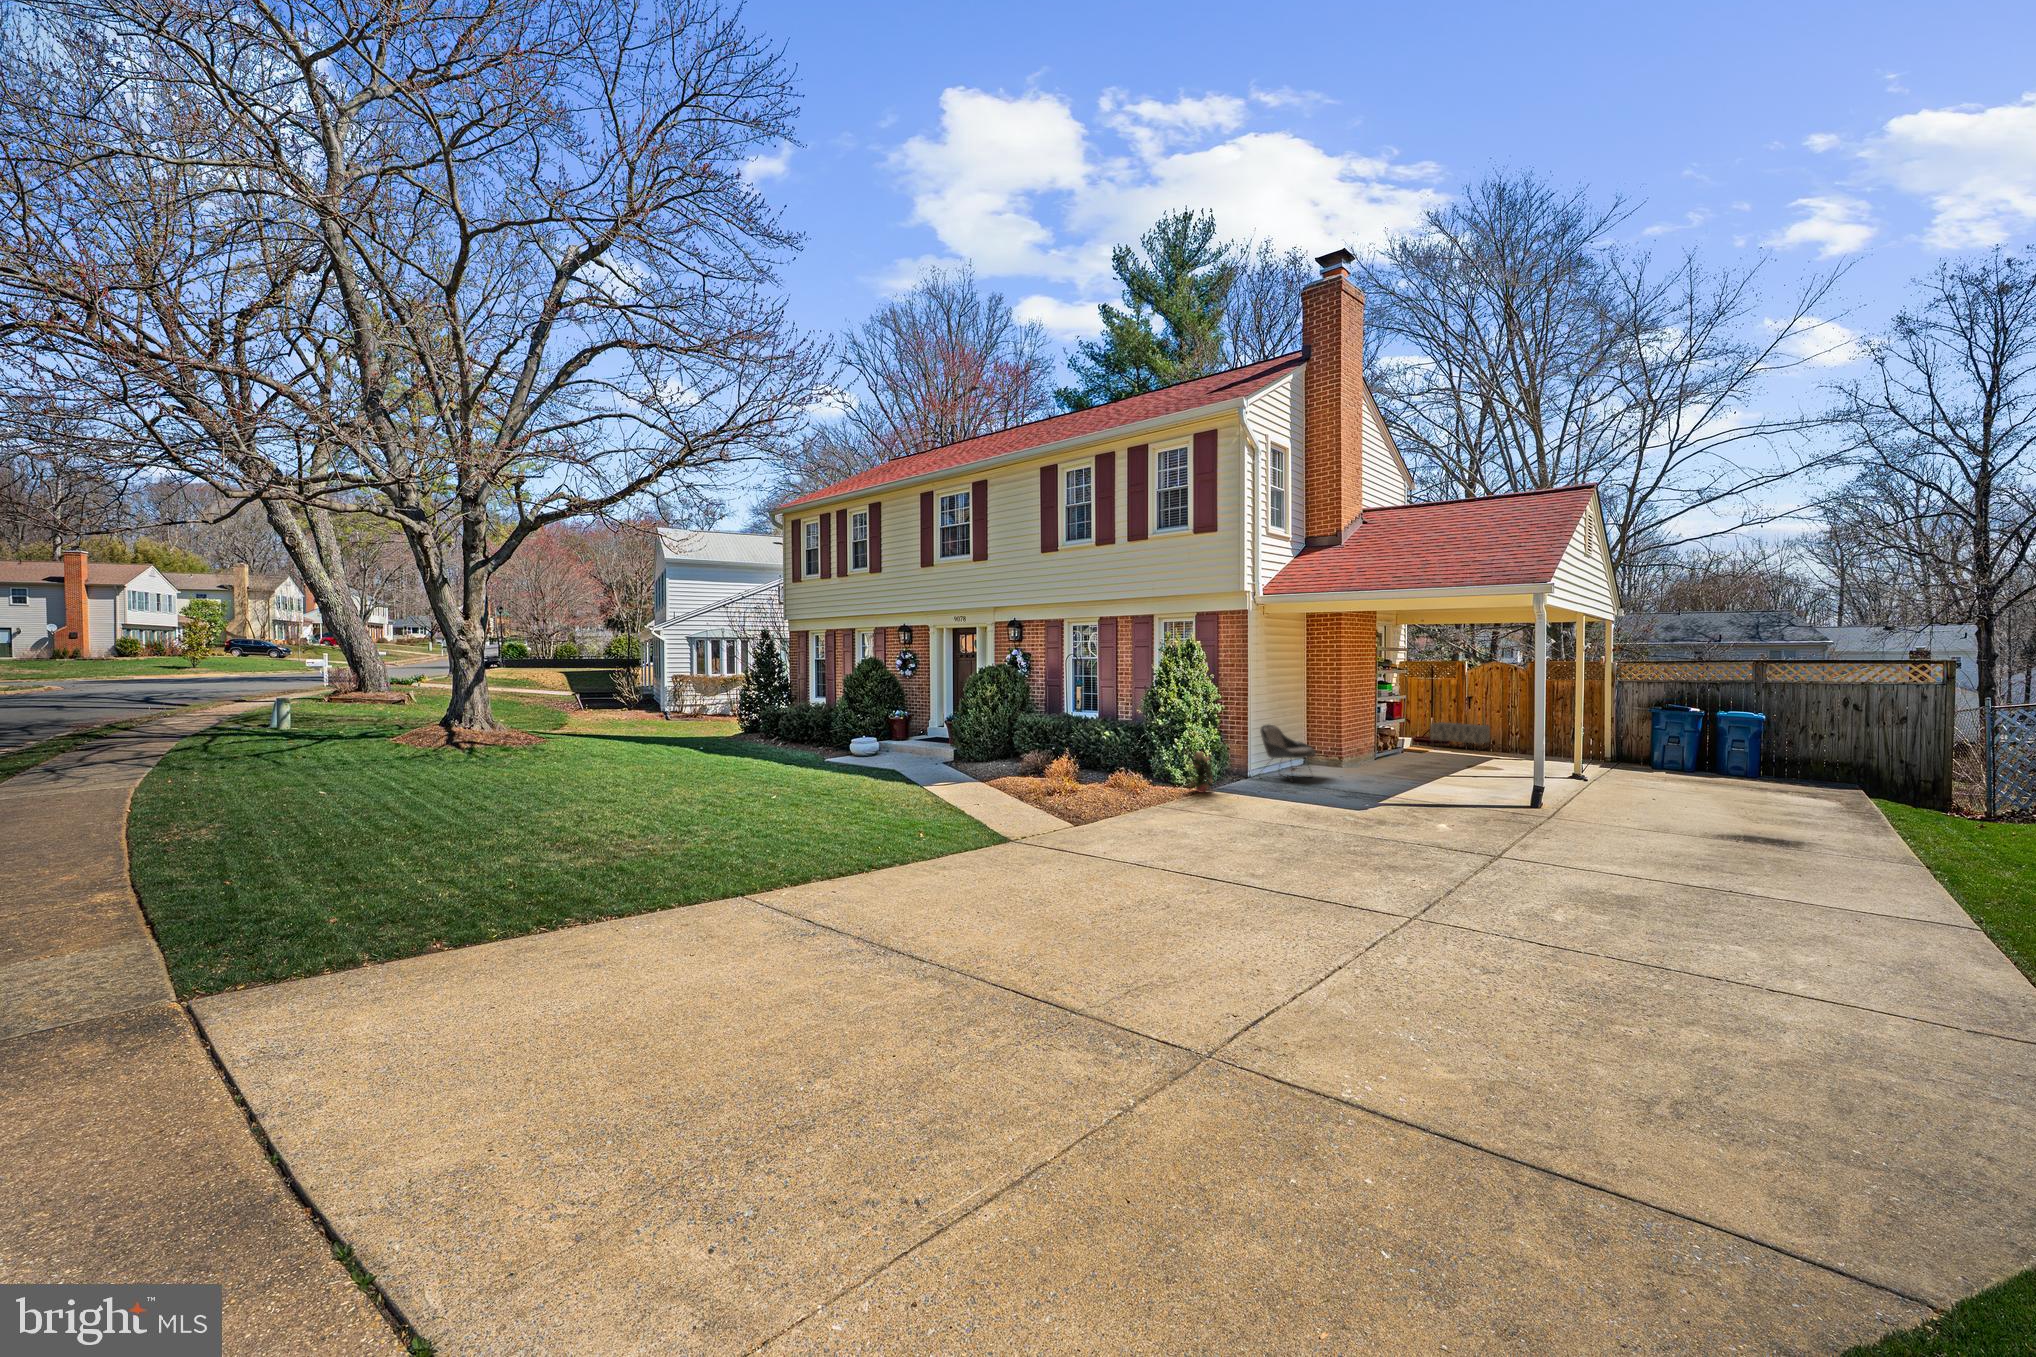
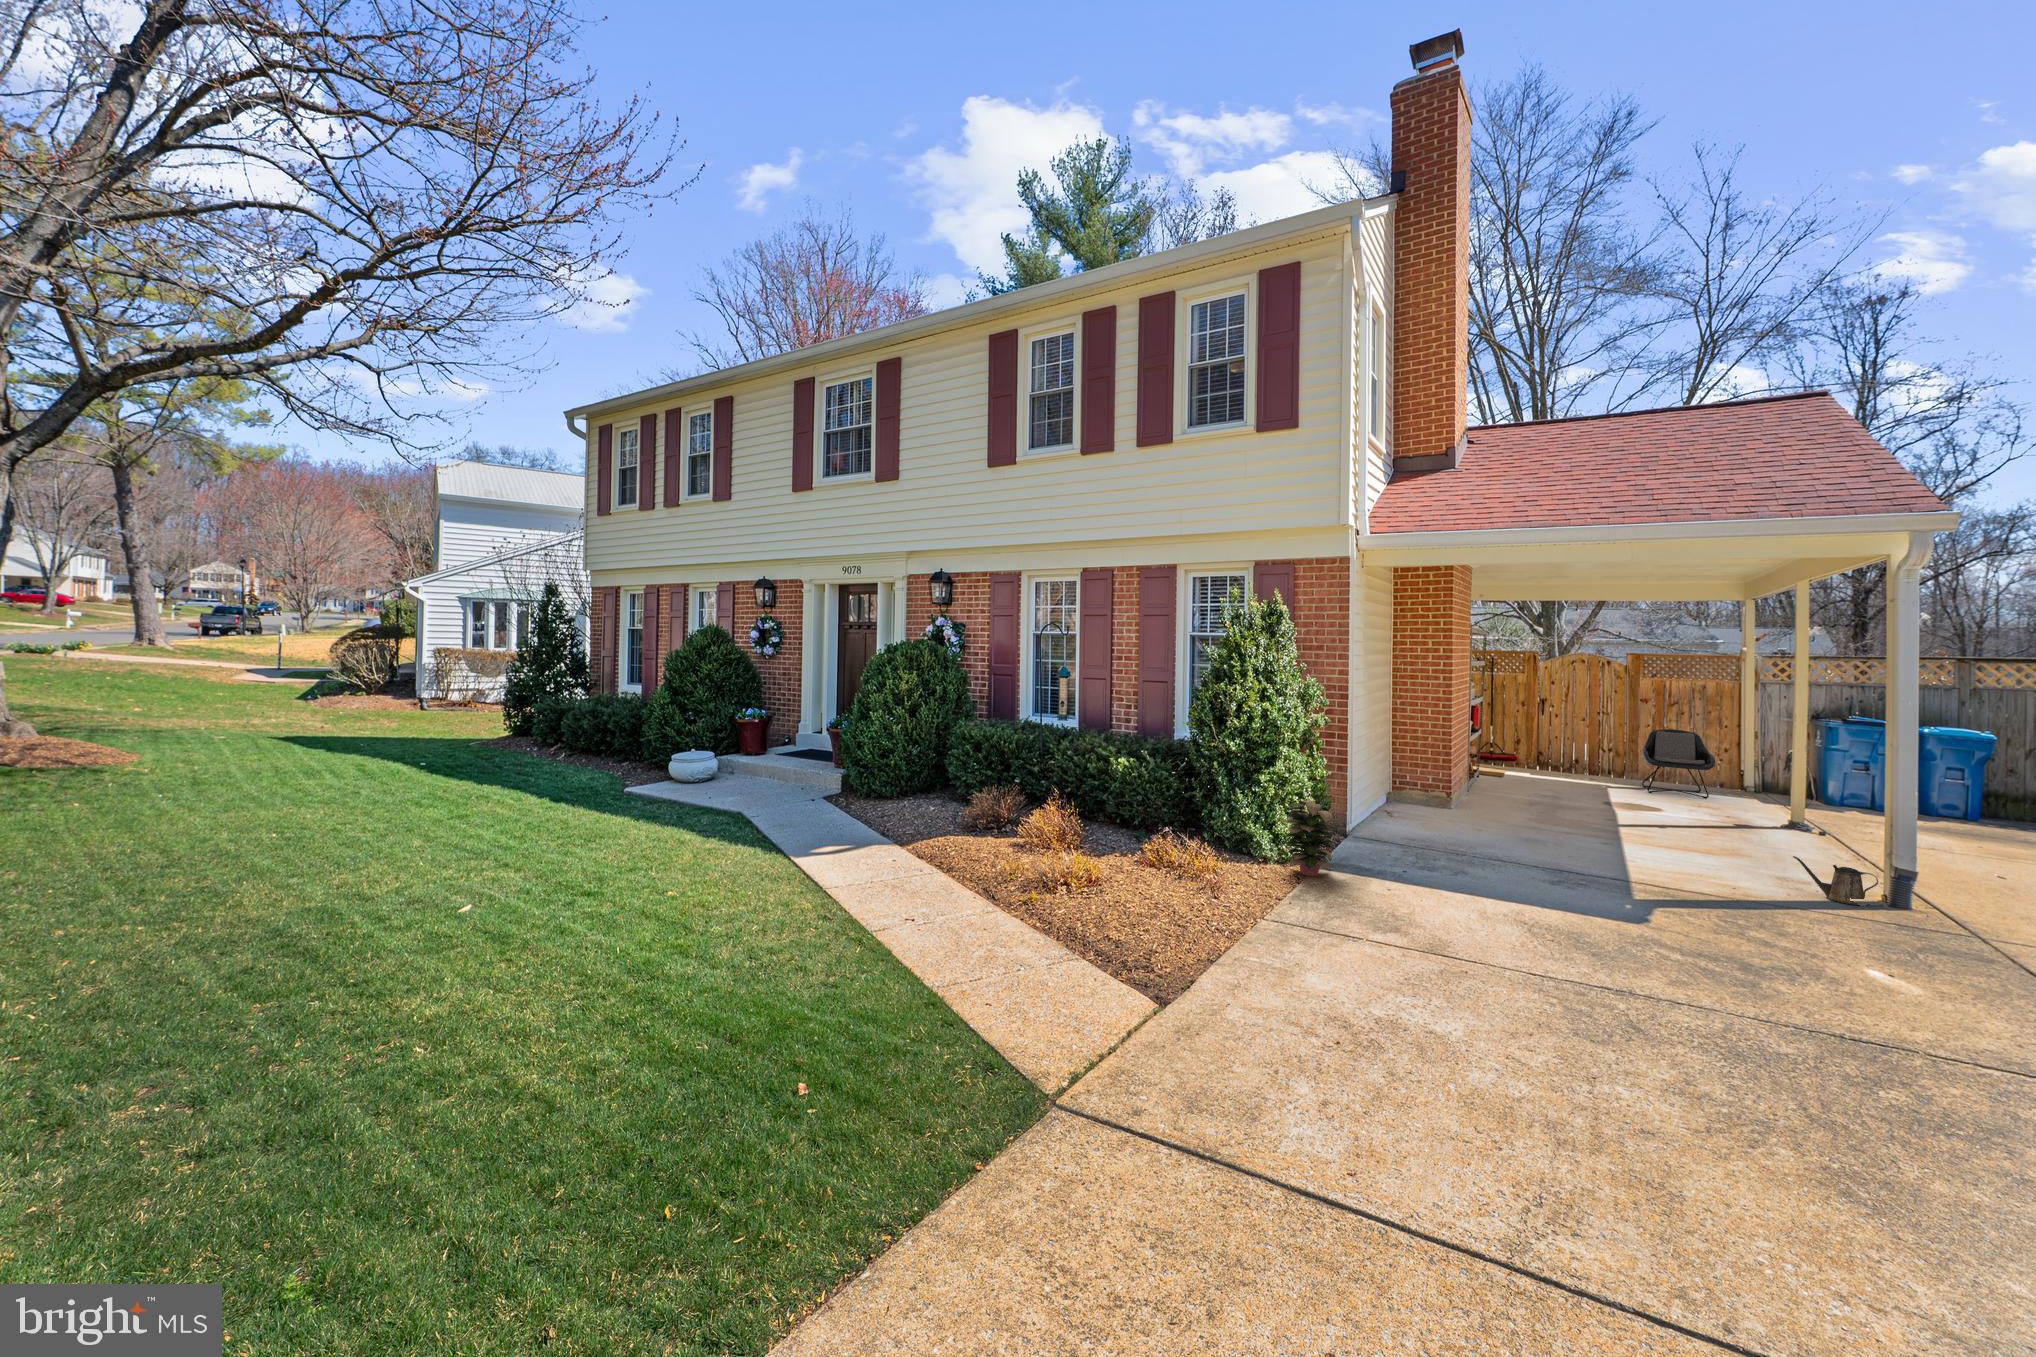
bench: present [1430,722,1490,750] -> none [1497,741,1580,783]
lounge chair: present [1260,725,1316,778] -> present [1642,729,1715,799]
watering can: none [1484,778,1522,803] -> present [1793,856,1878,905]

